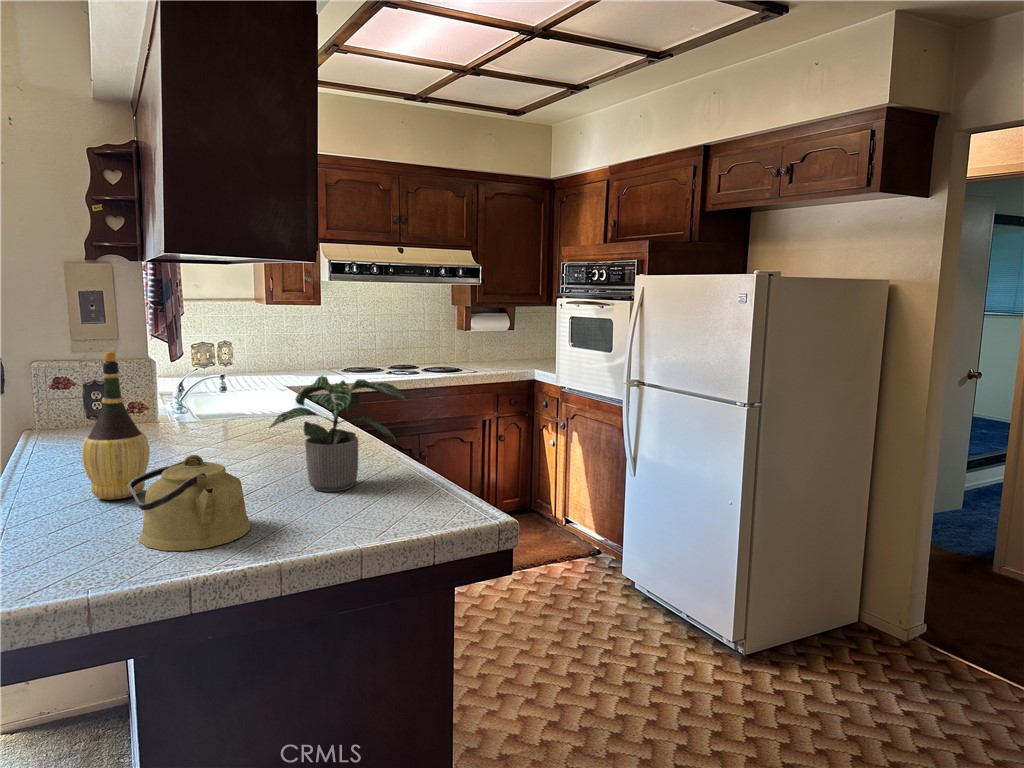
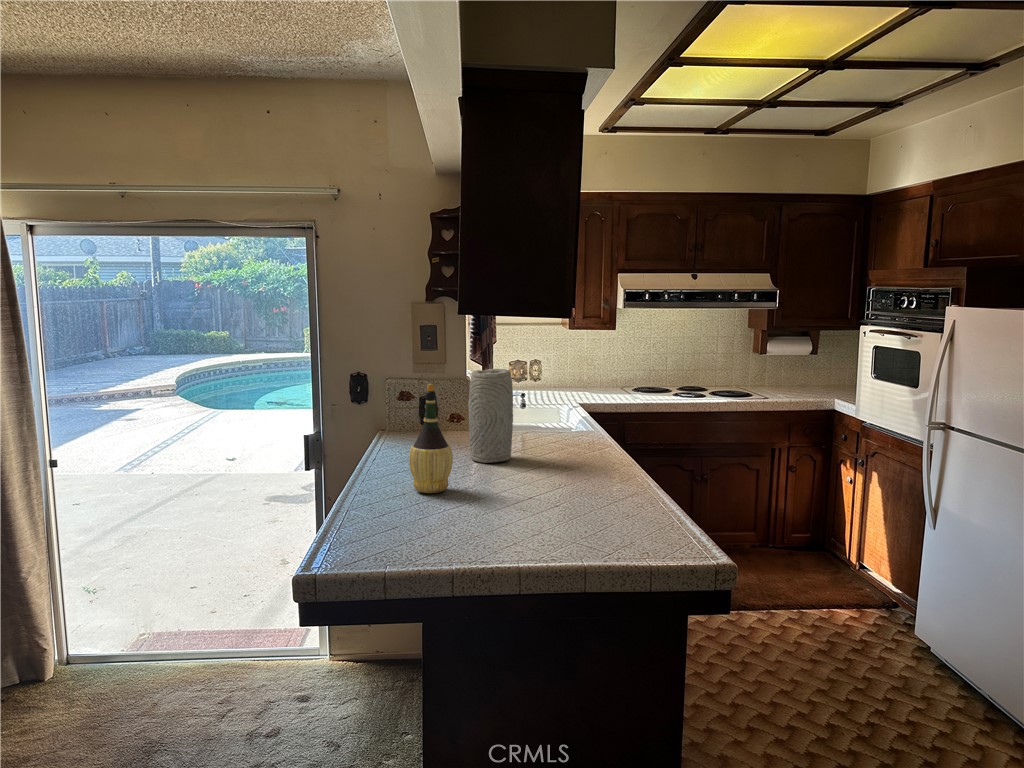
vase: none [161,338,223,455] -> present [469,369,513,463]
potted plant: present [269,376,407,492] -> none [538,409,653,508]
kettle: present [128,455,251,551] -> none [433,468,513,539]

